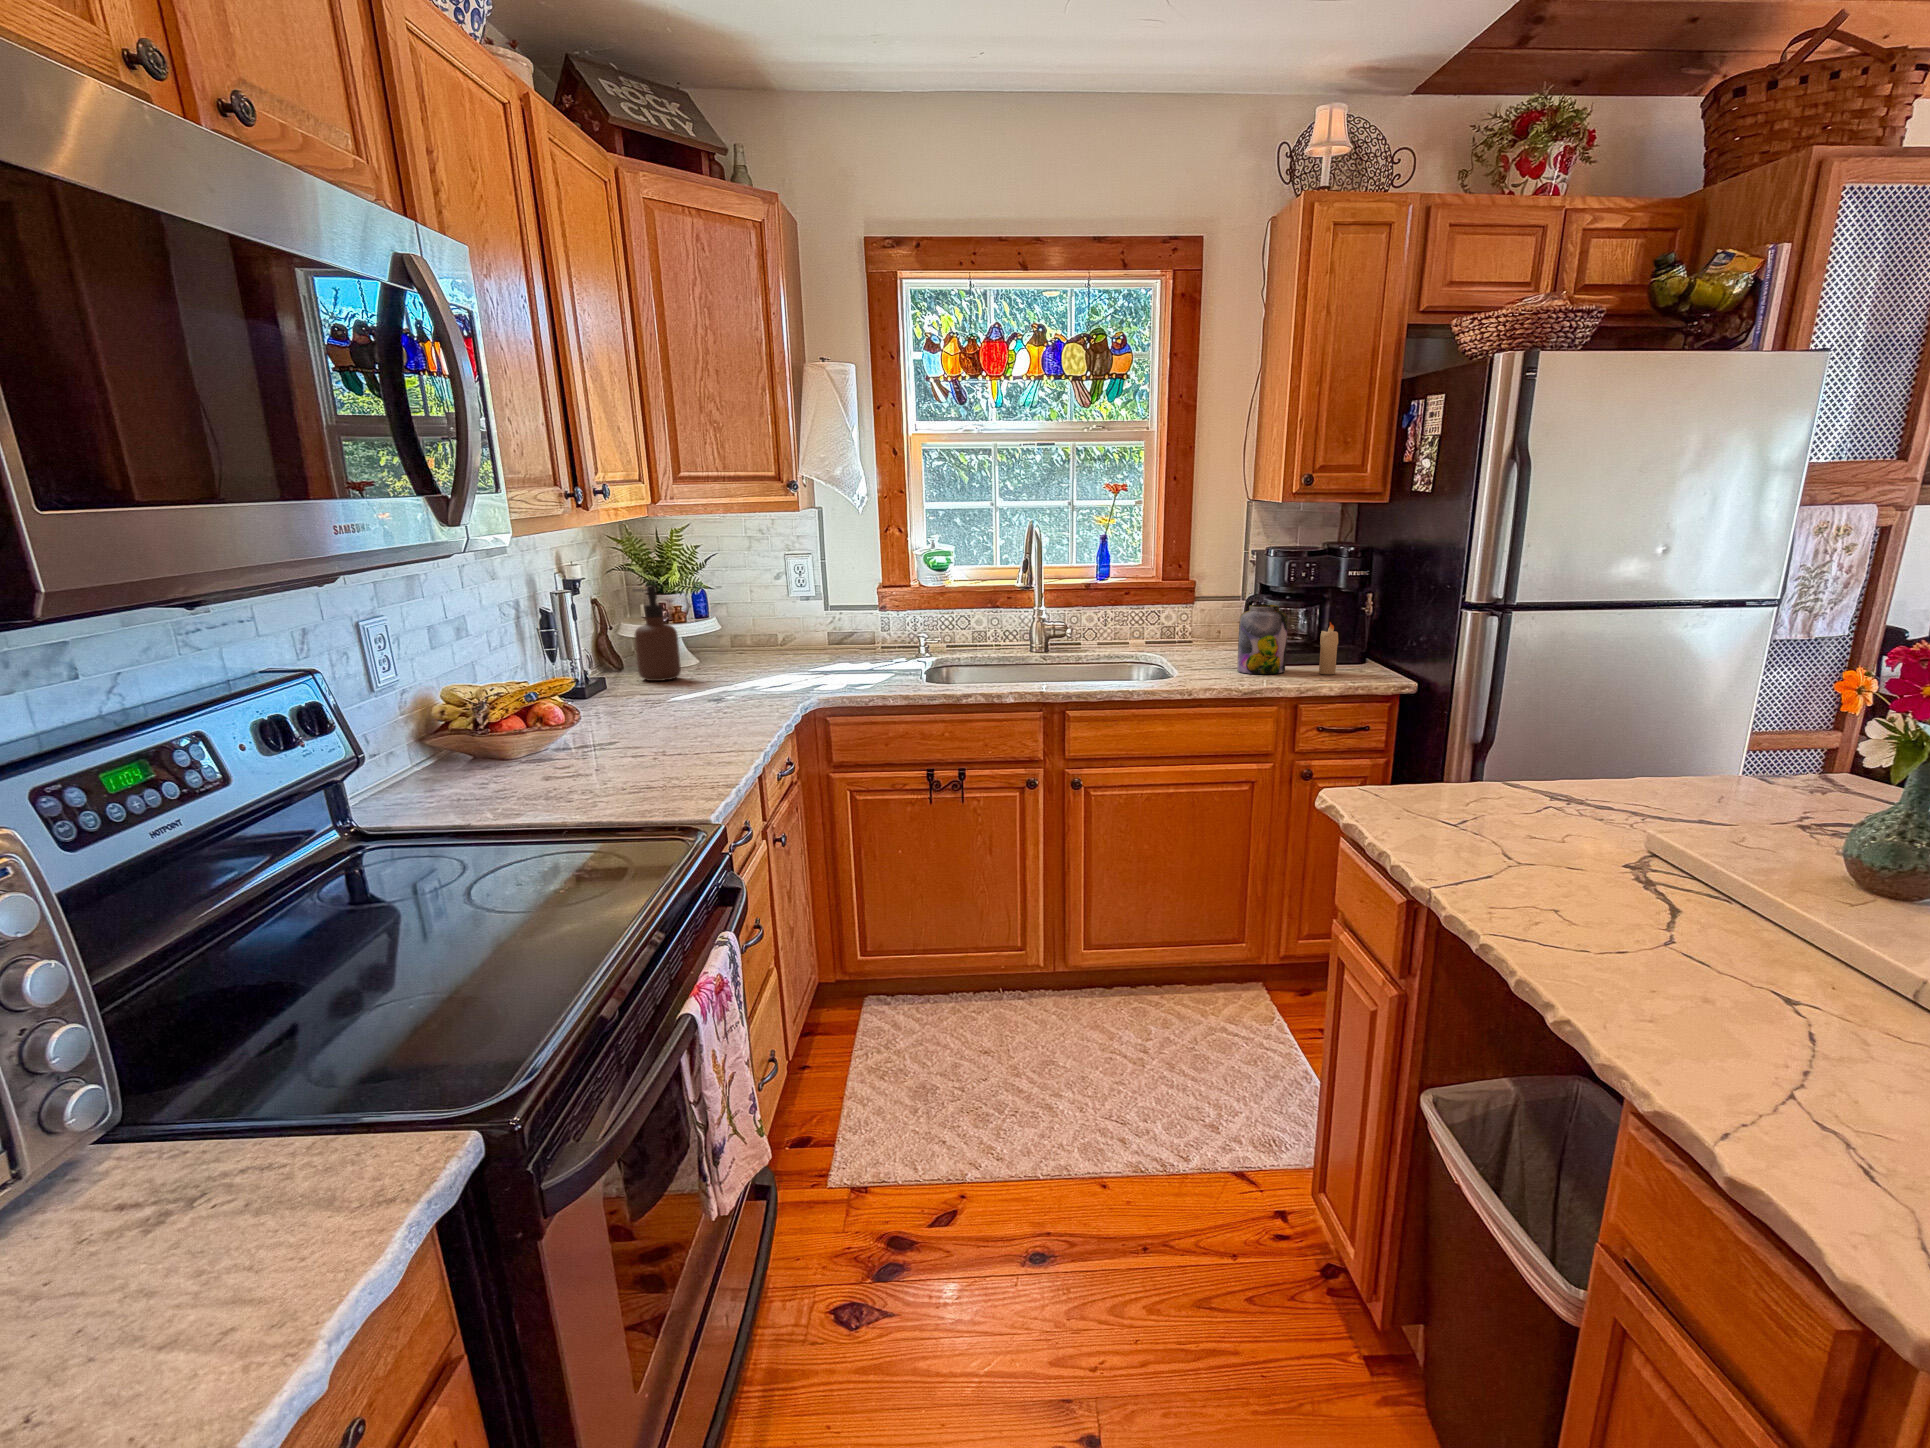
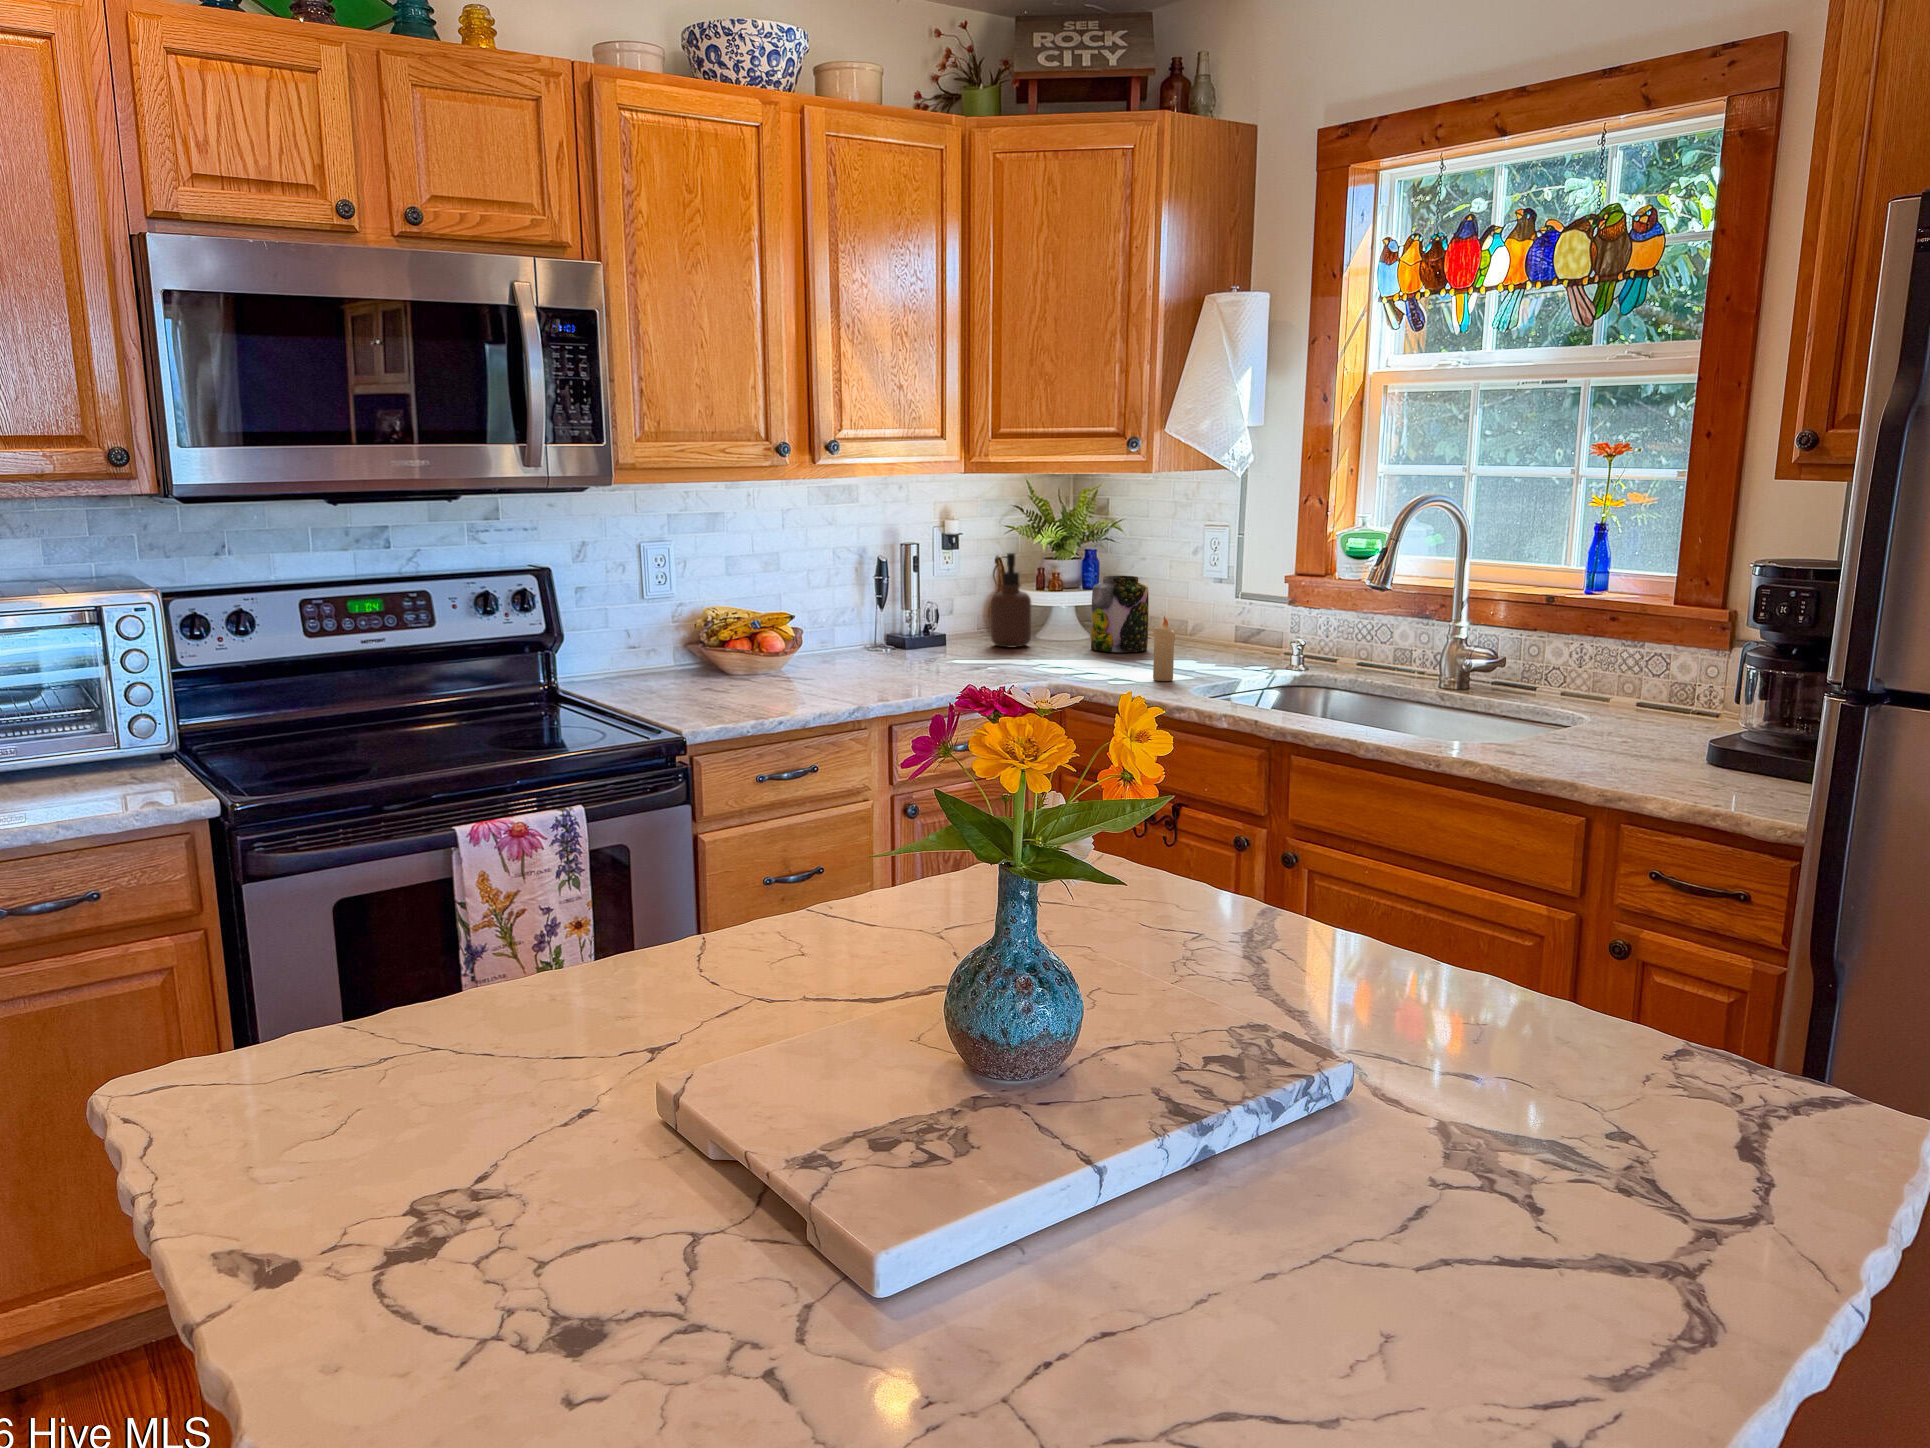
jar: present [1237,605,1288,674] -> present [1091,576,1149,652]
candle: present [1319,622,1338,674] -> present [1153,617,1175,681]

